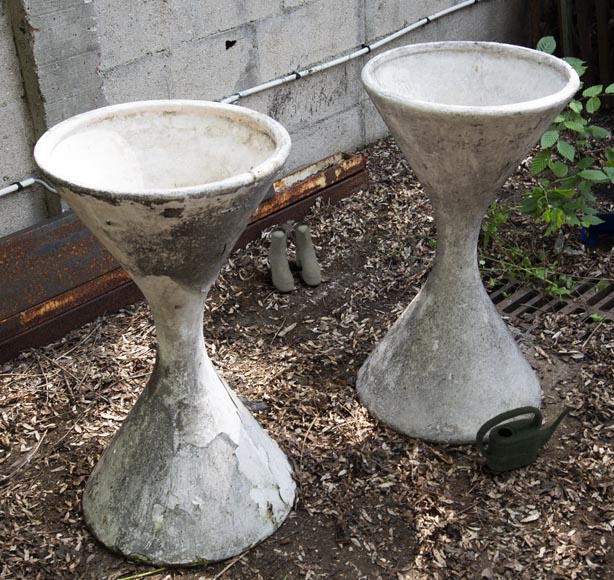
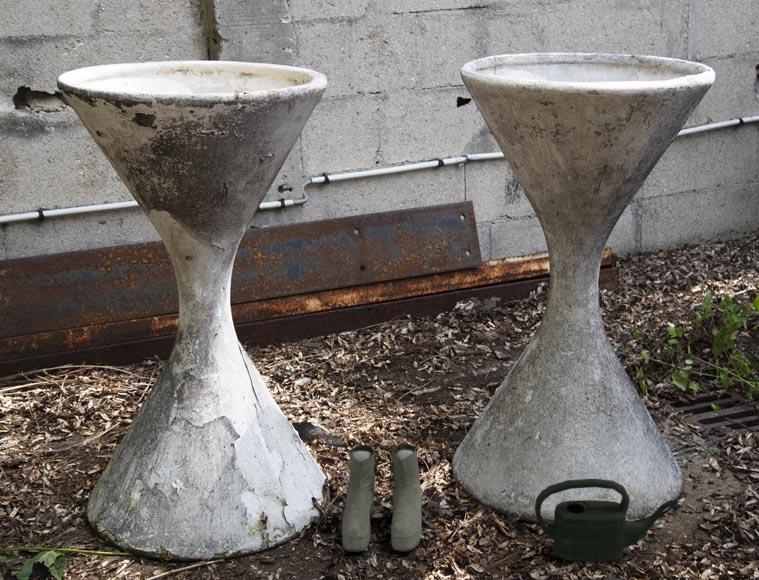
boots: present [268,222,321,292] -> present [342,444,422,552]

